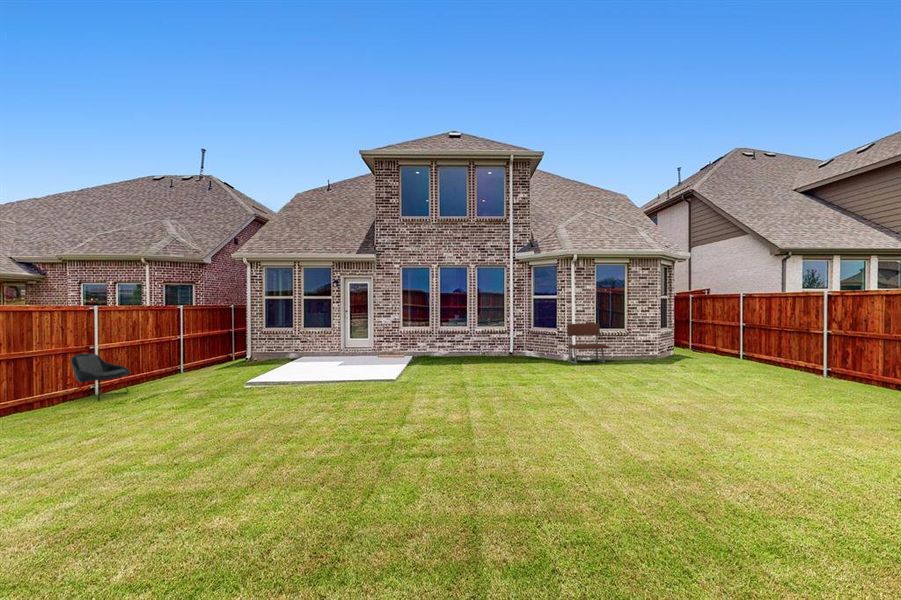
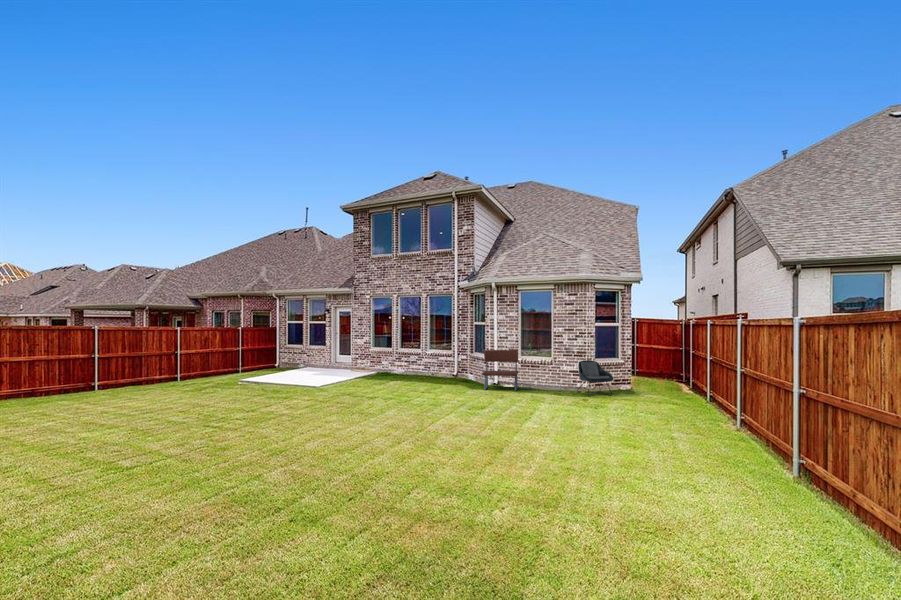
lounge chair: present [68,354,130,401] -> present [578,360,613,397]

